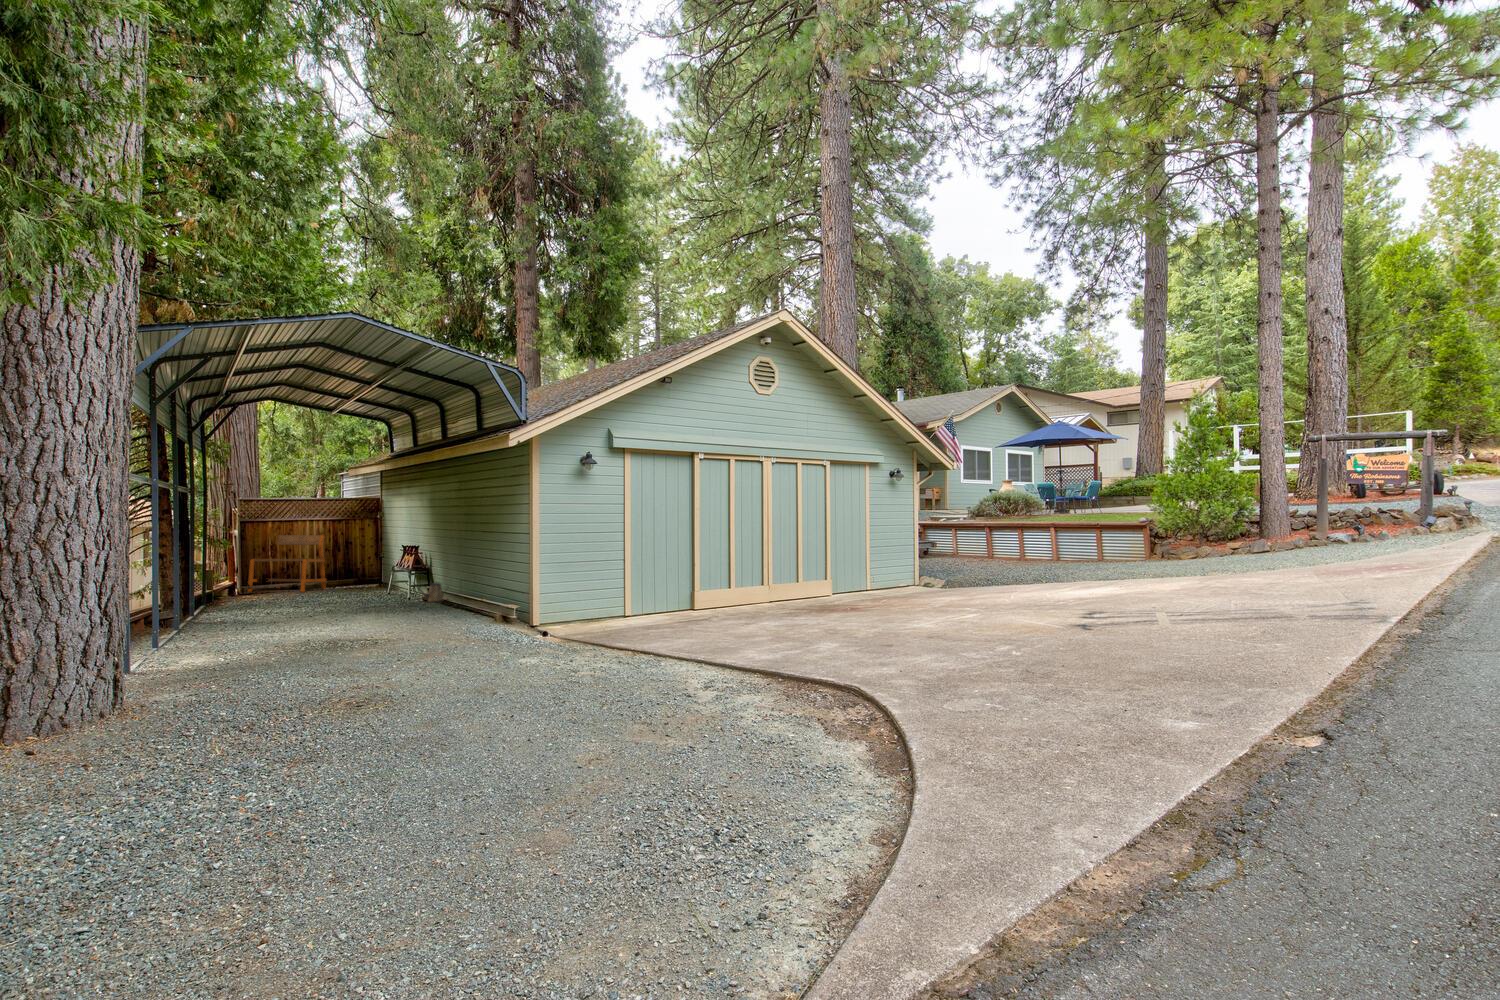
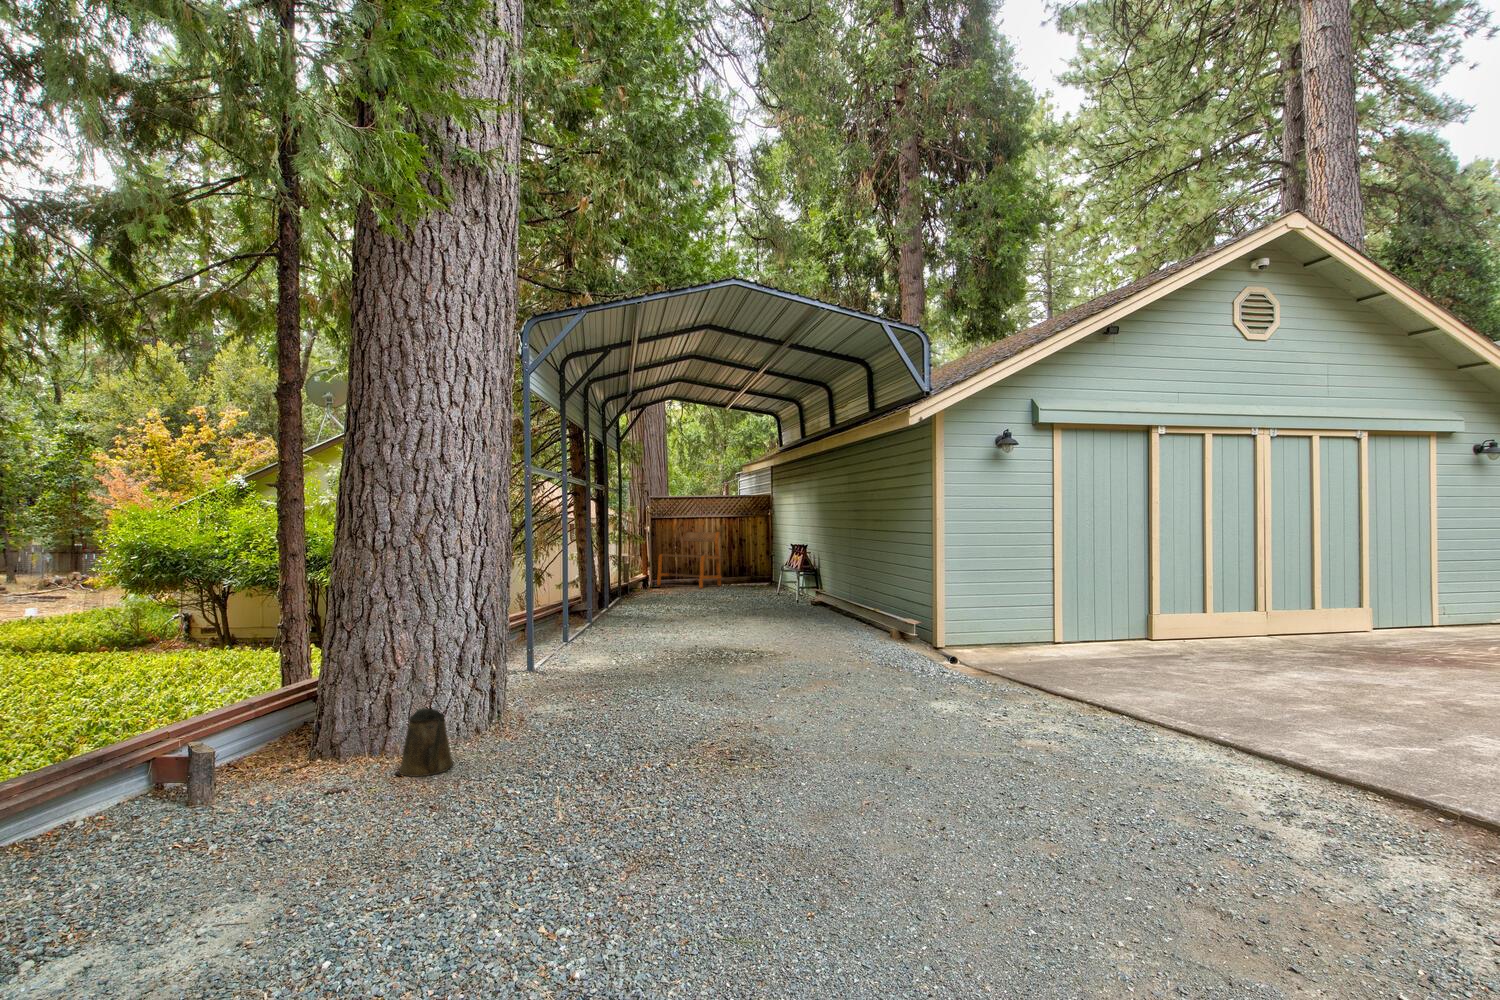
watering can: present [415,582,449,602] -> present [399,708,453,777]

